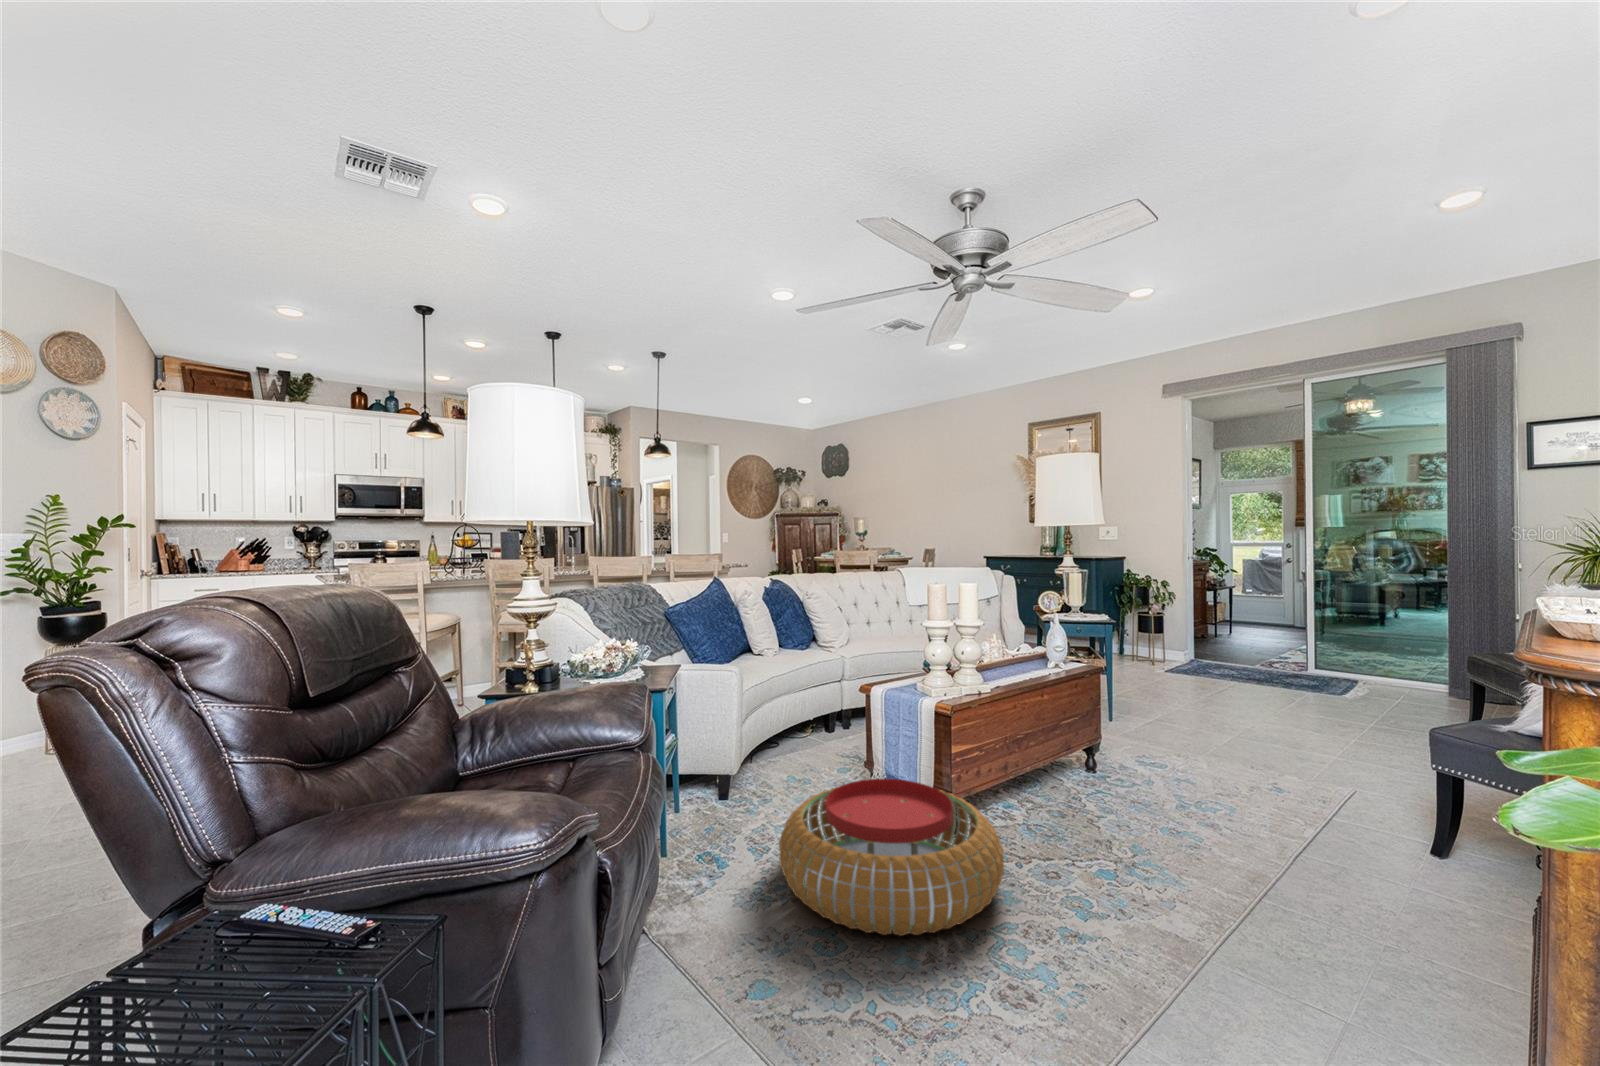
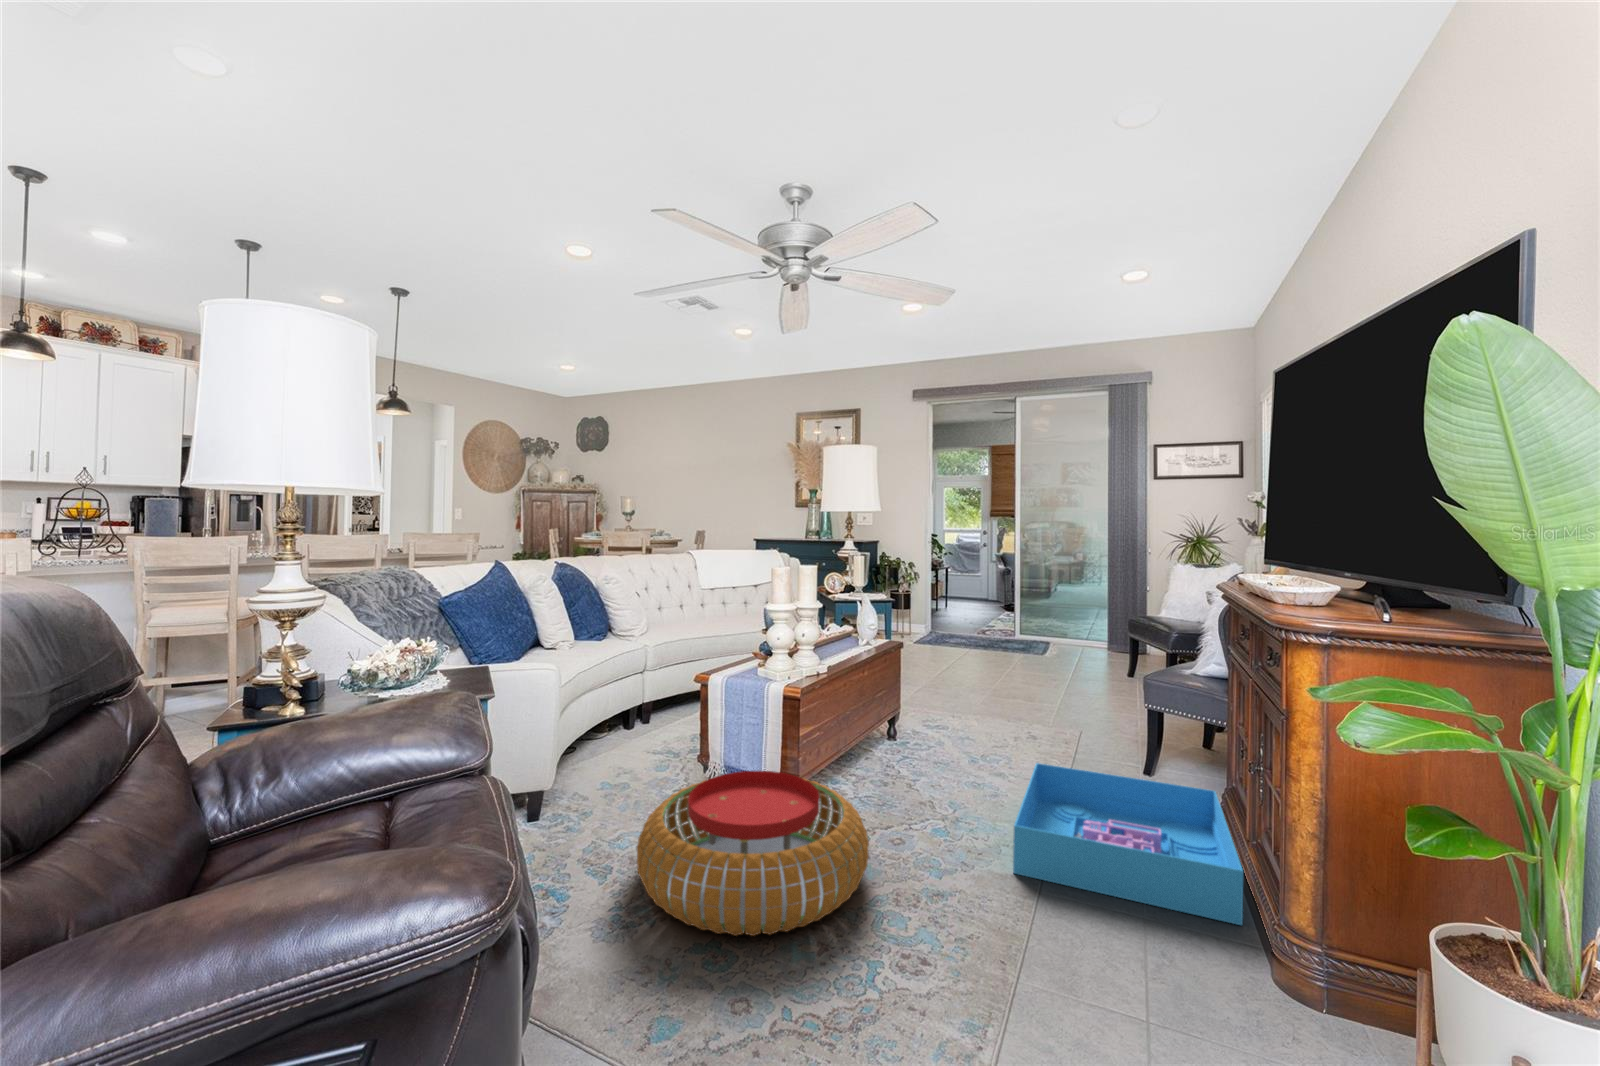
storage bin: none [1178,815,1513,1061] -> present [1013,763,1243,925]

